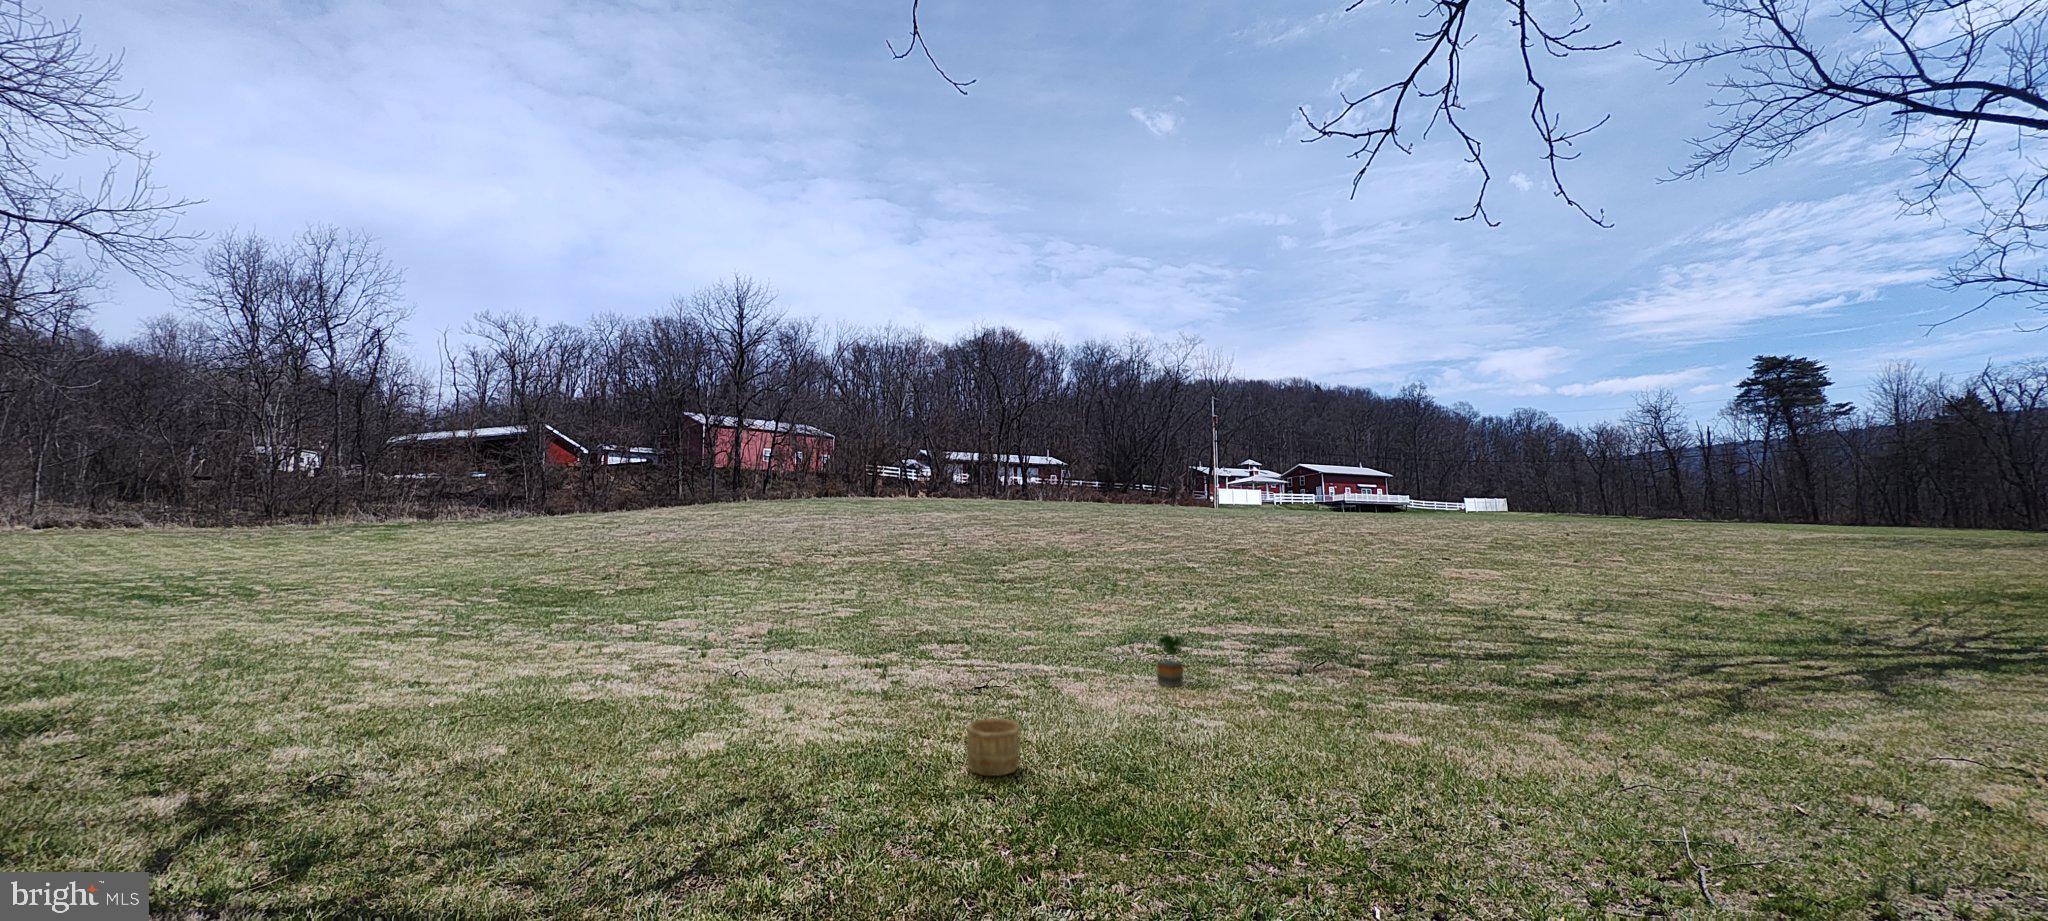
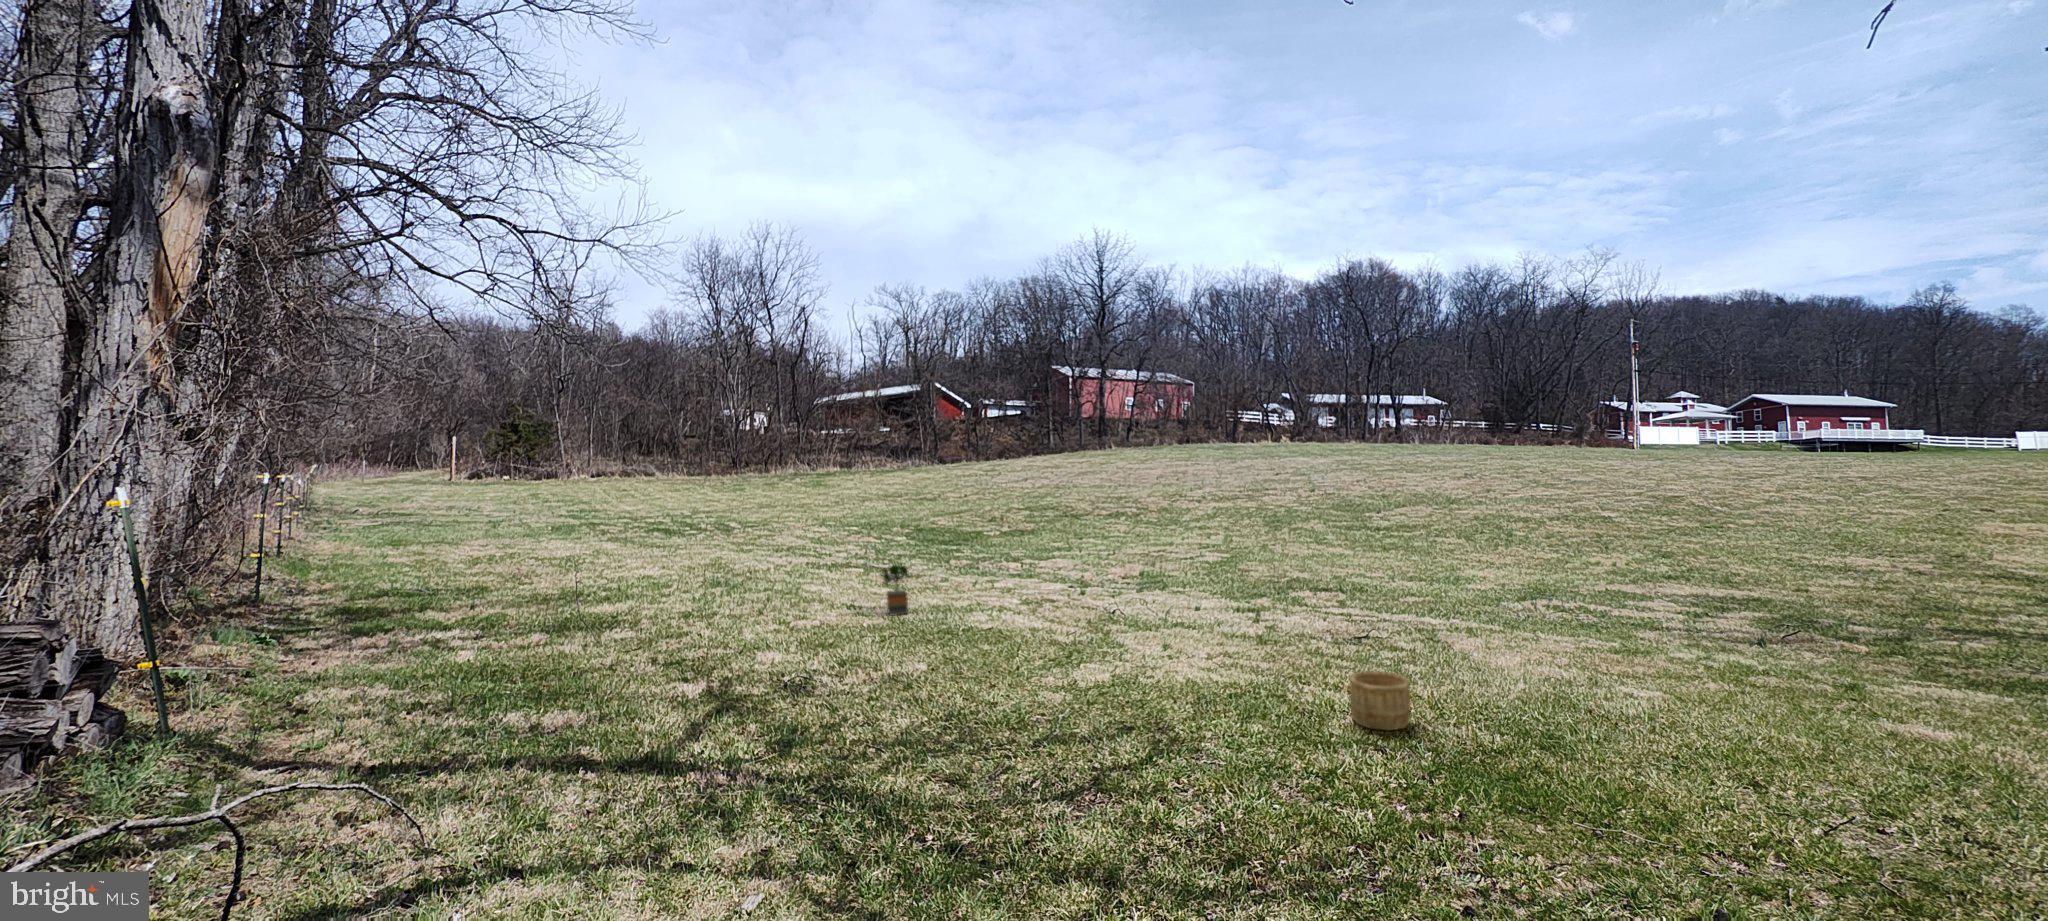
potted tree: present [1157,635,1187,687] -> present [880,565,913,616]

